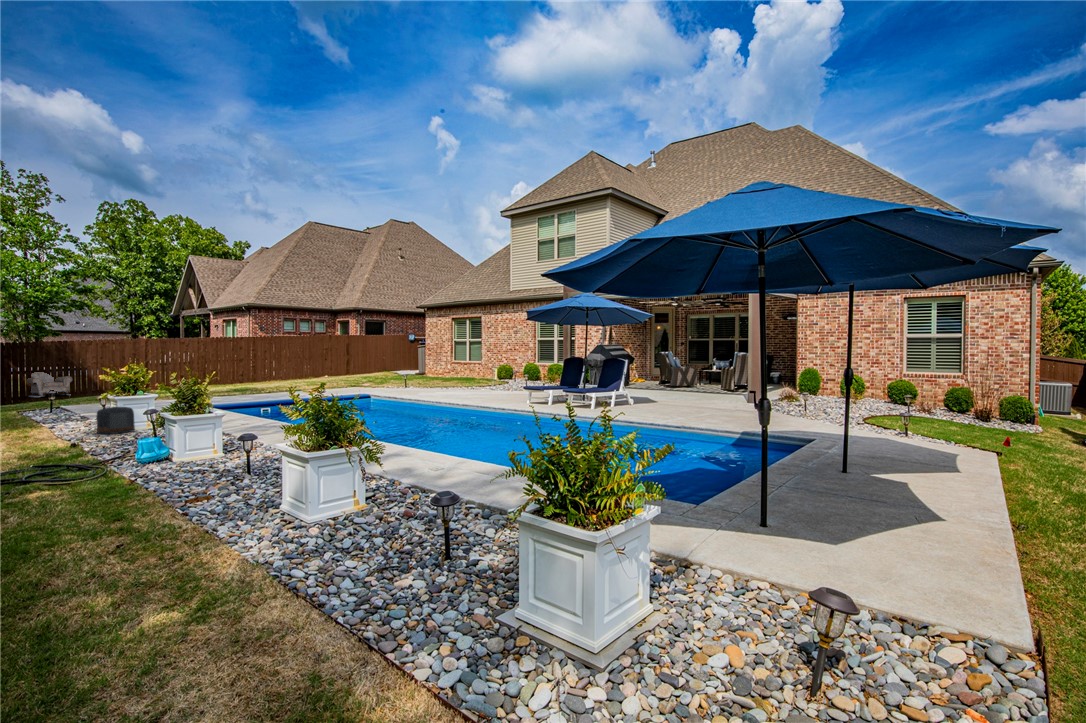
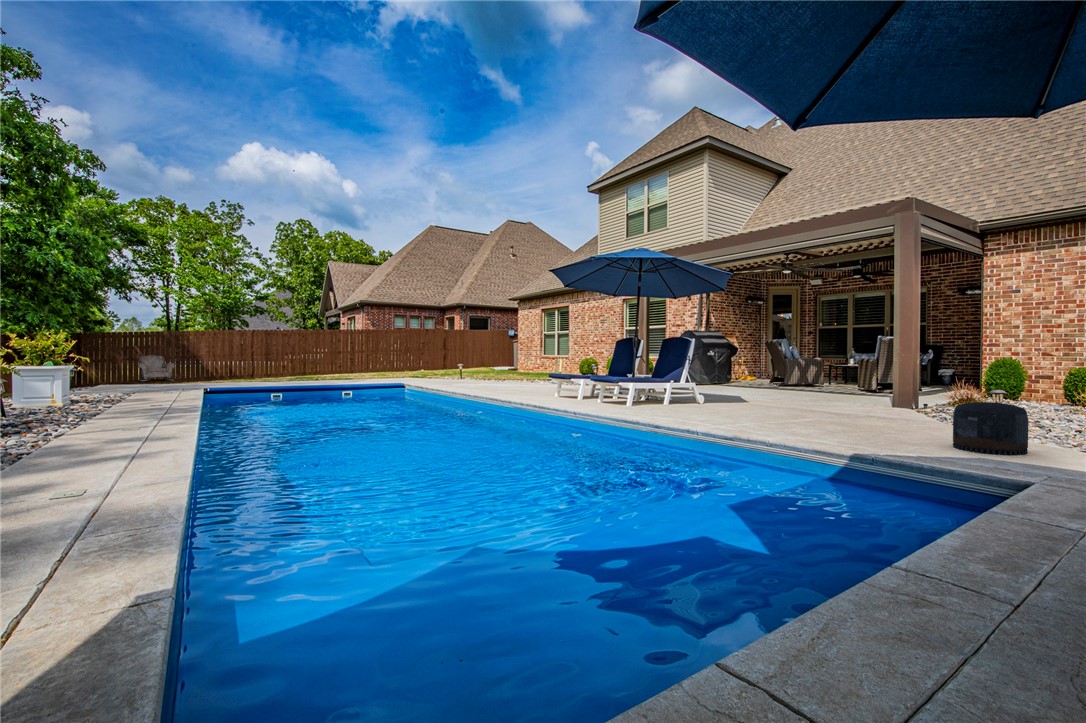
pouf: present [96,407,135,434] -> present [953,402,1028,455]

